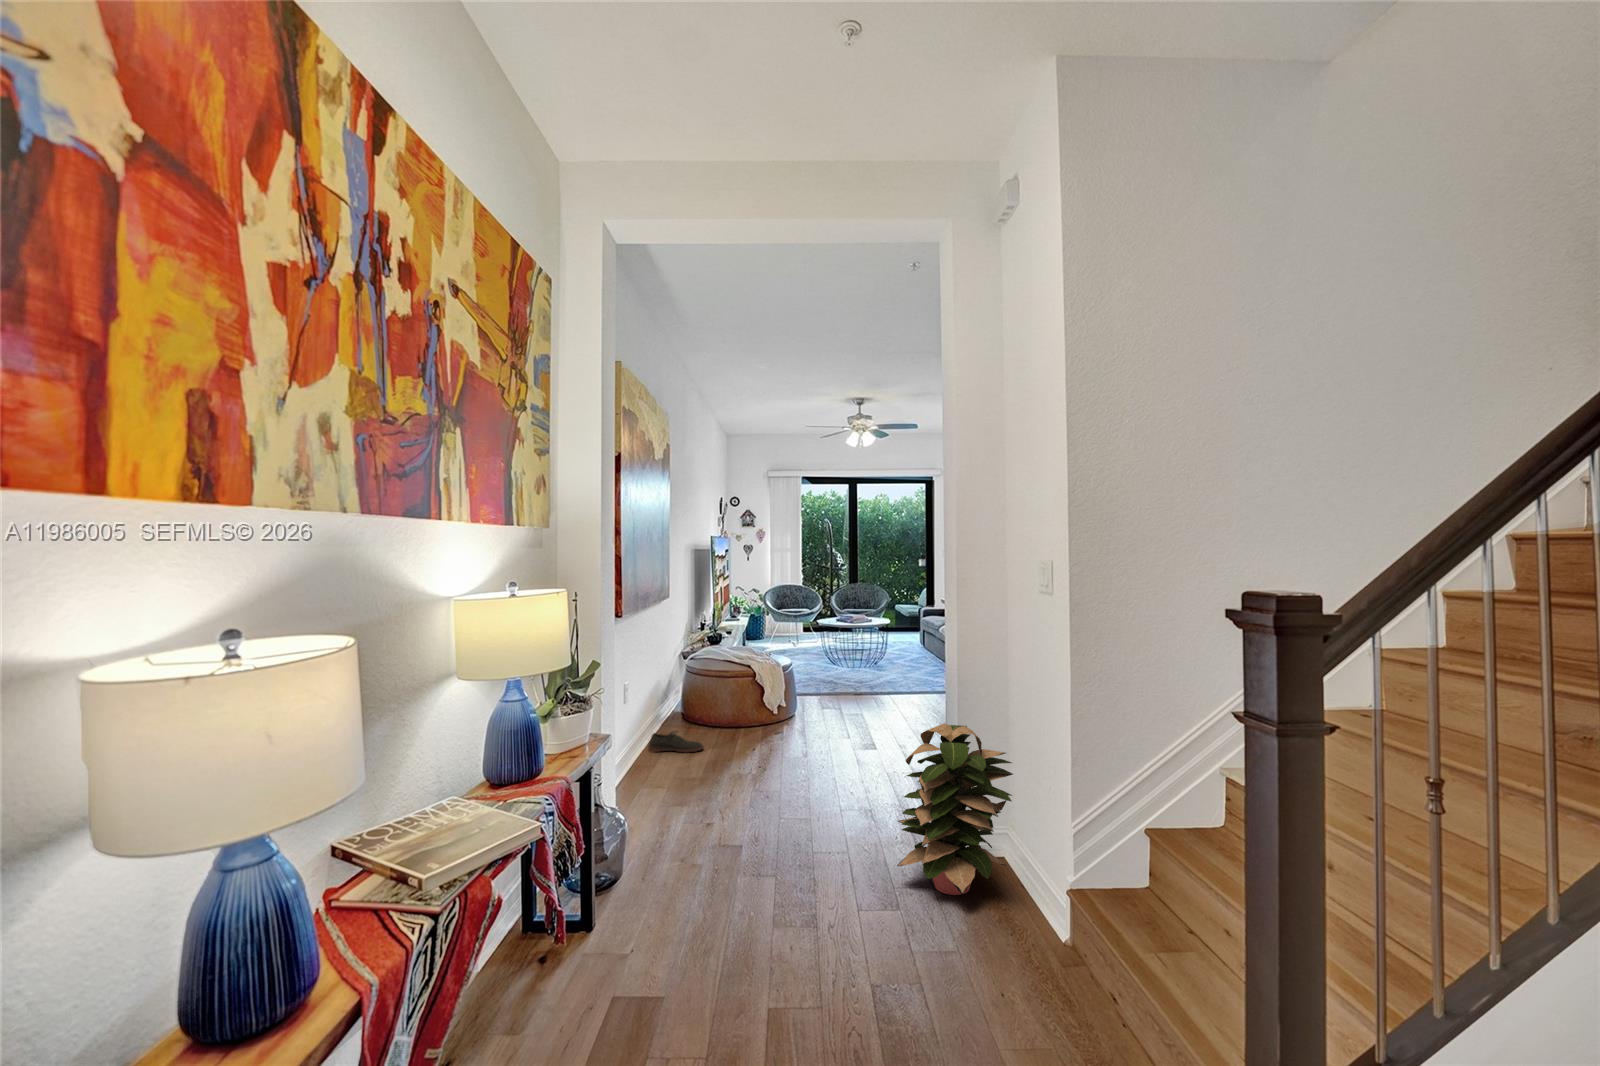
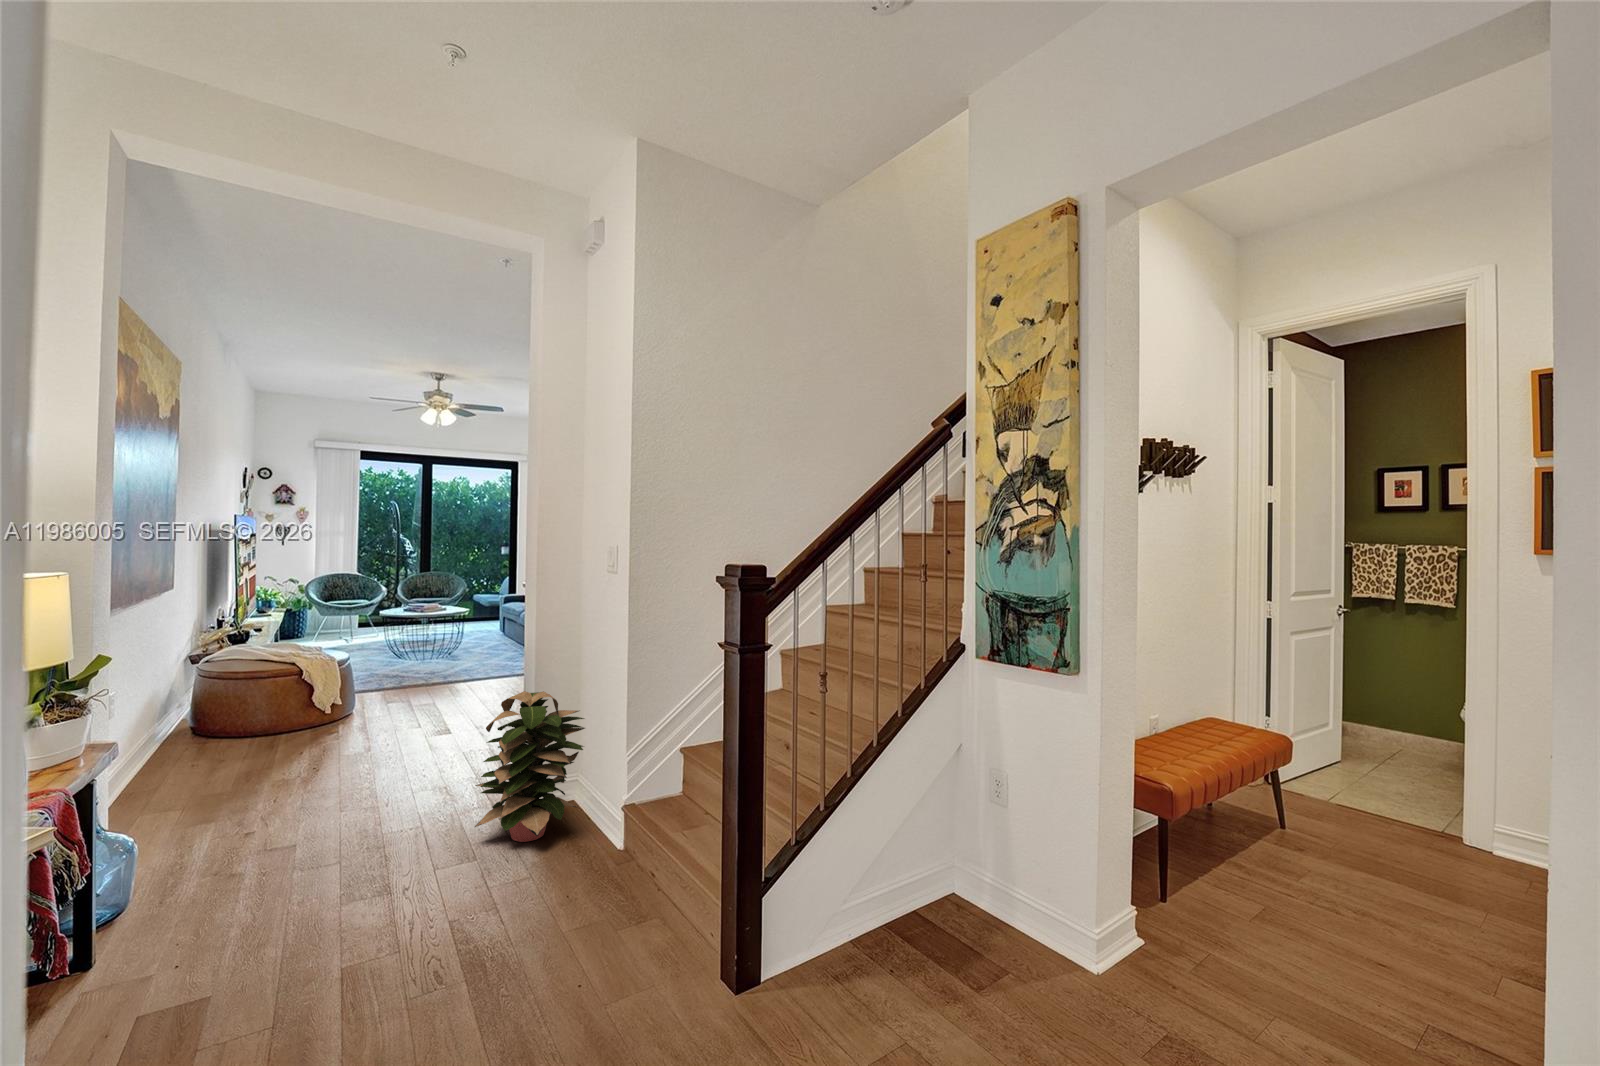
shoe: present [648,732,703,752] -> none [144,744,231,773]

